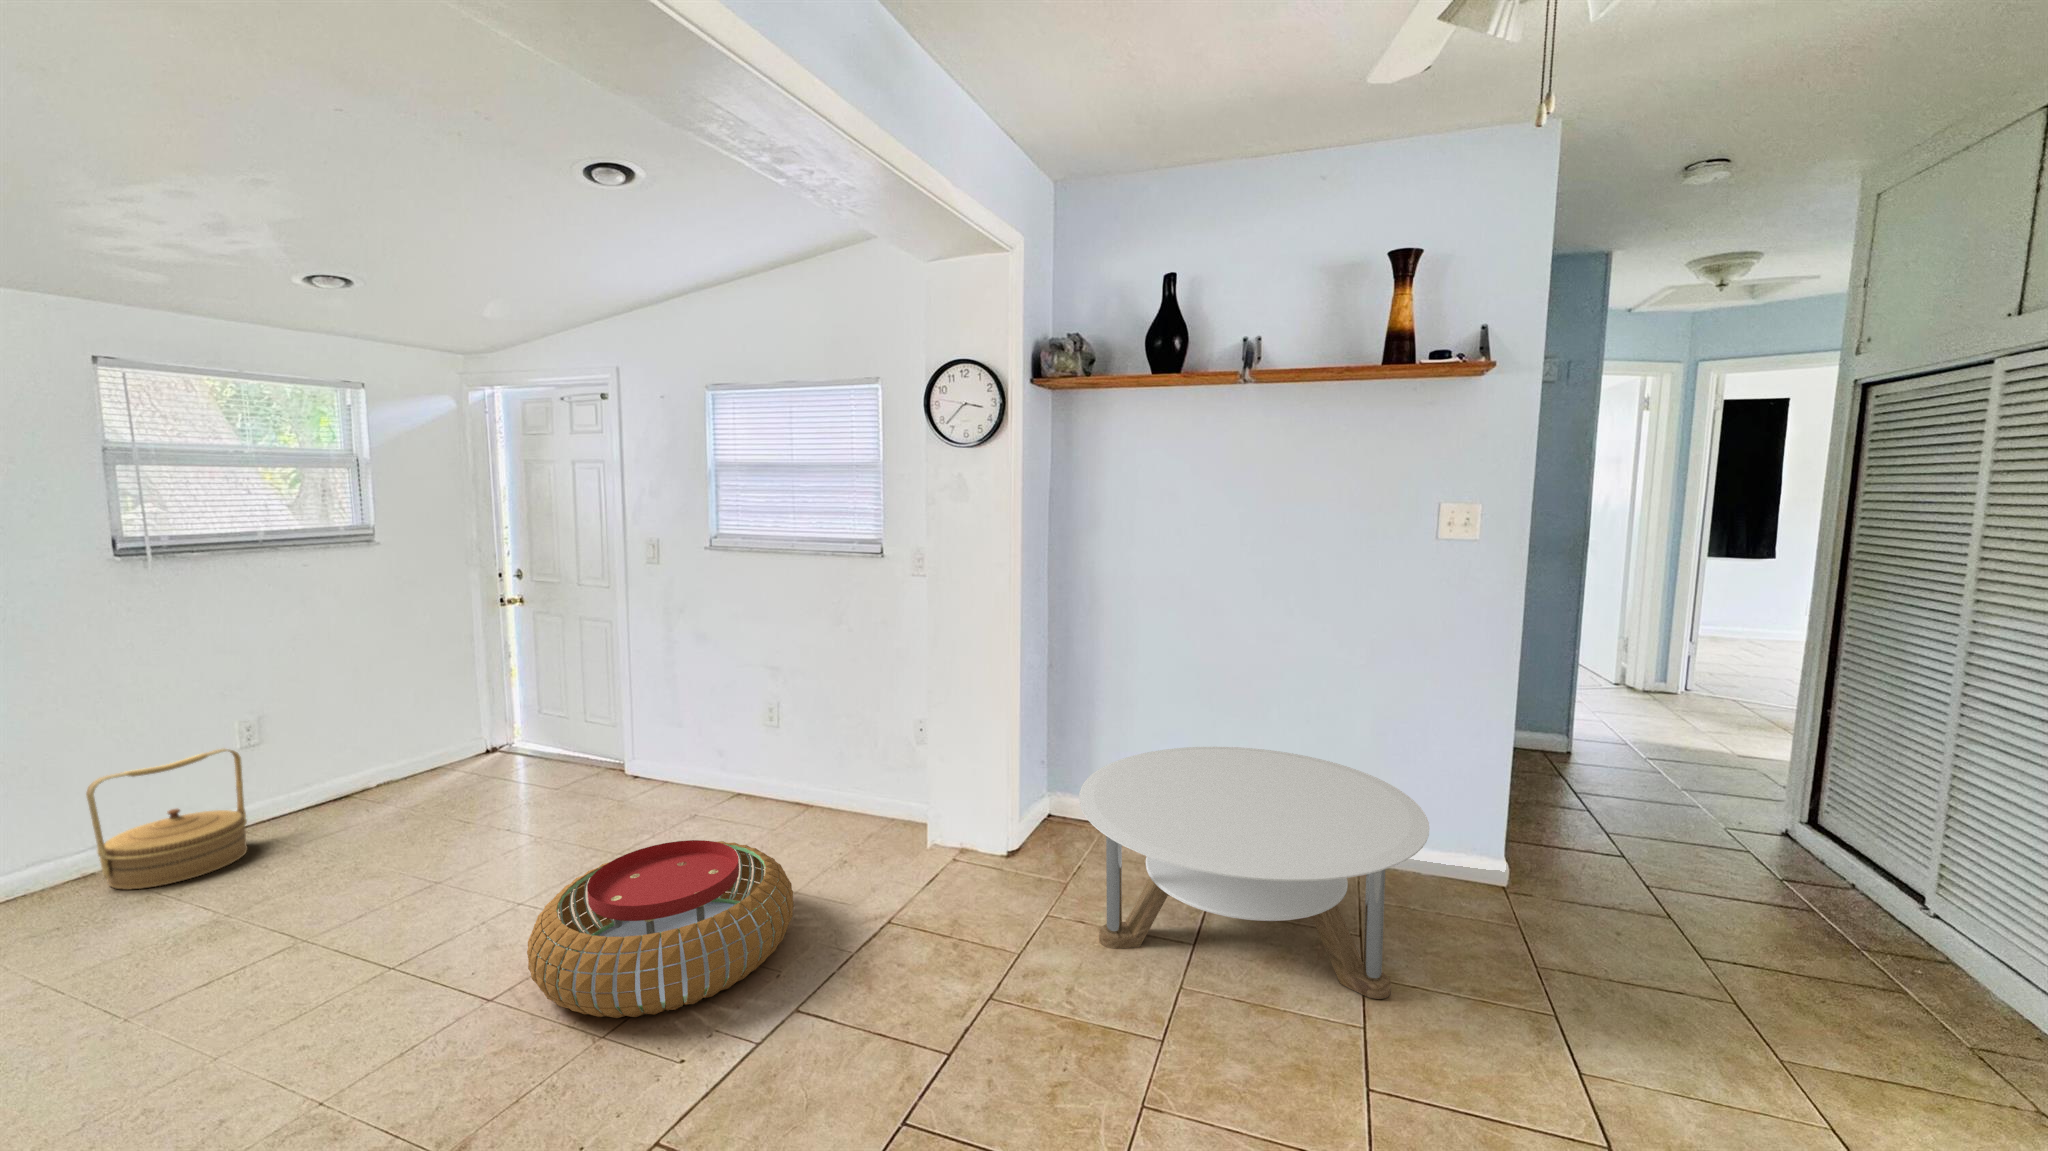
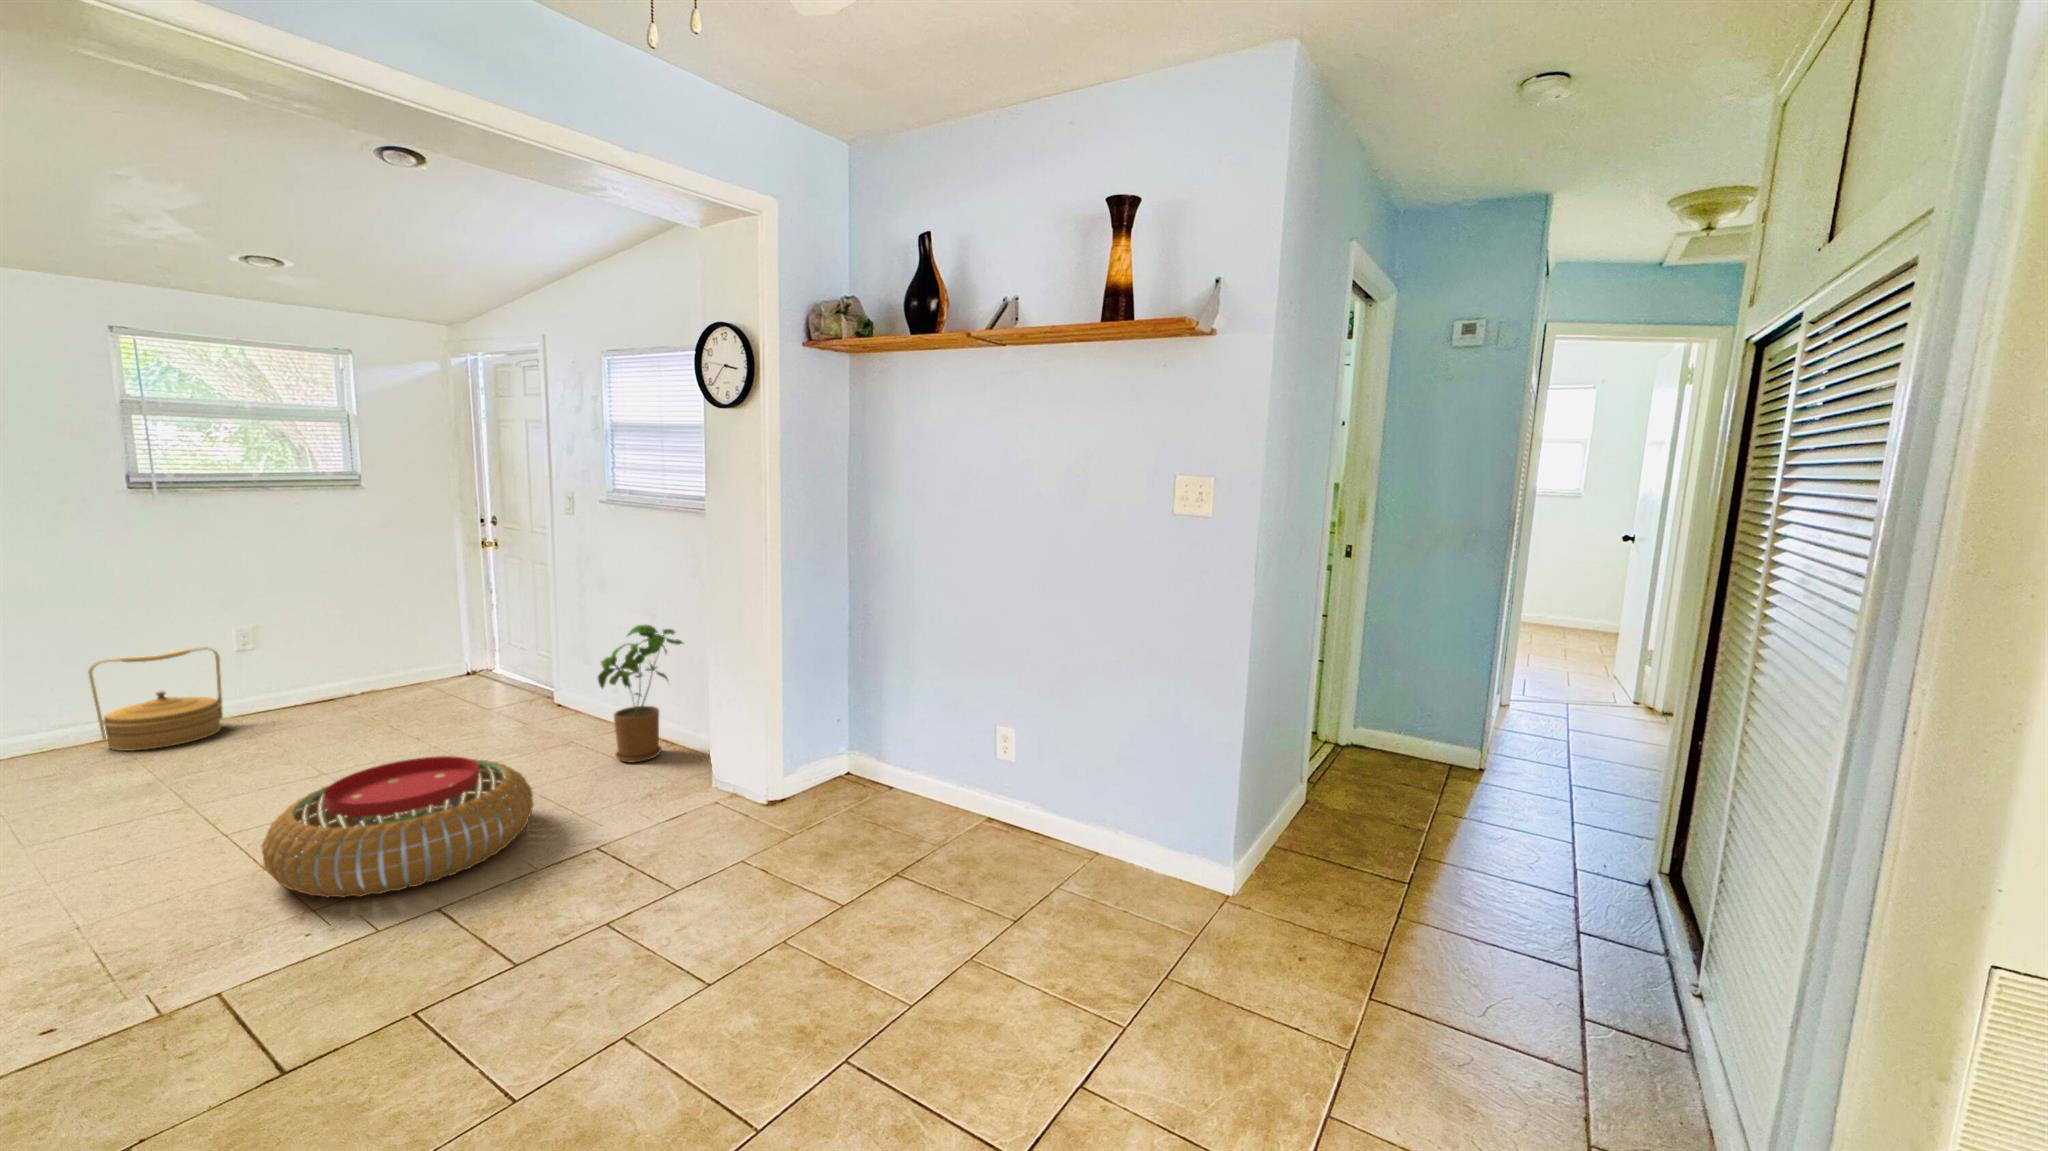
house plant: none [769,677,855,828] -> present [598,625,684,763]
round table: present [1079,747,1430,999] -> none [731,721,1081,991]

